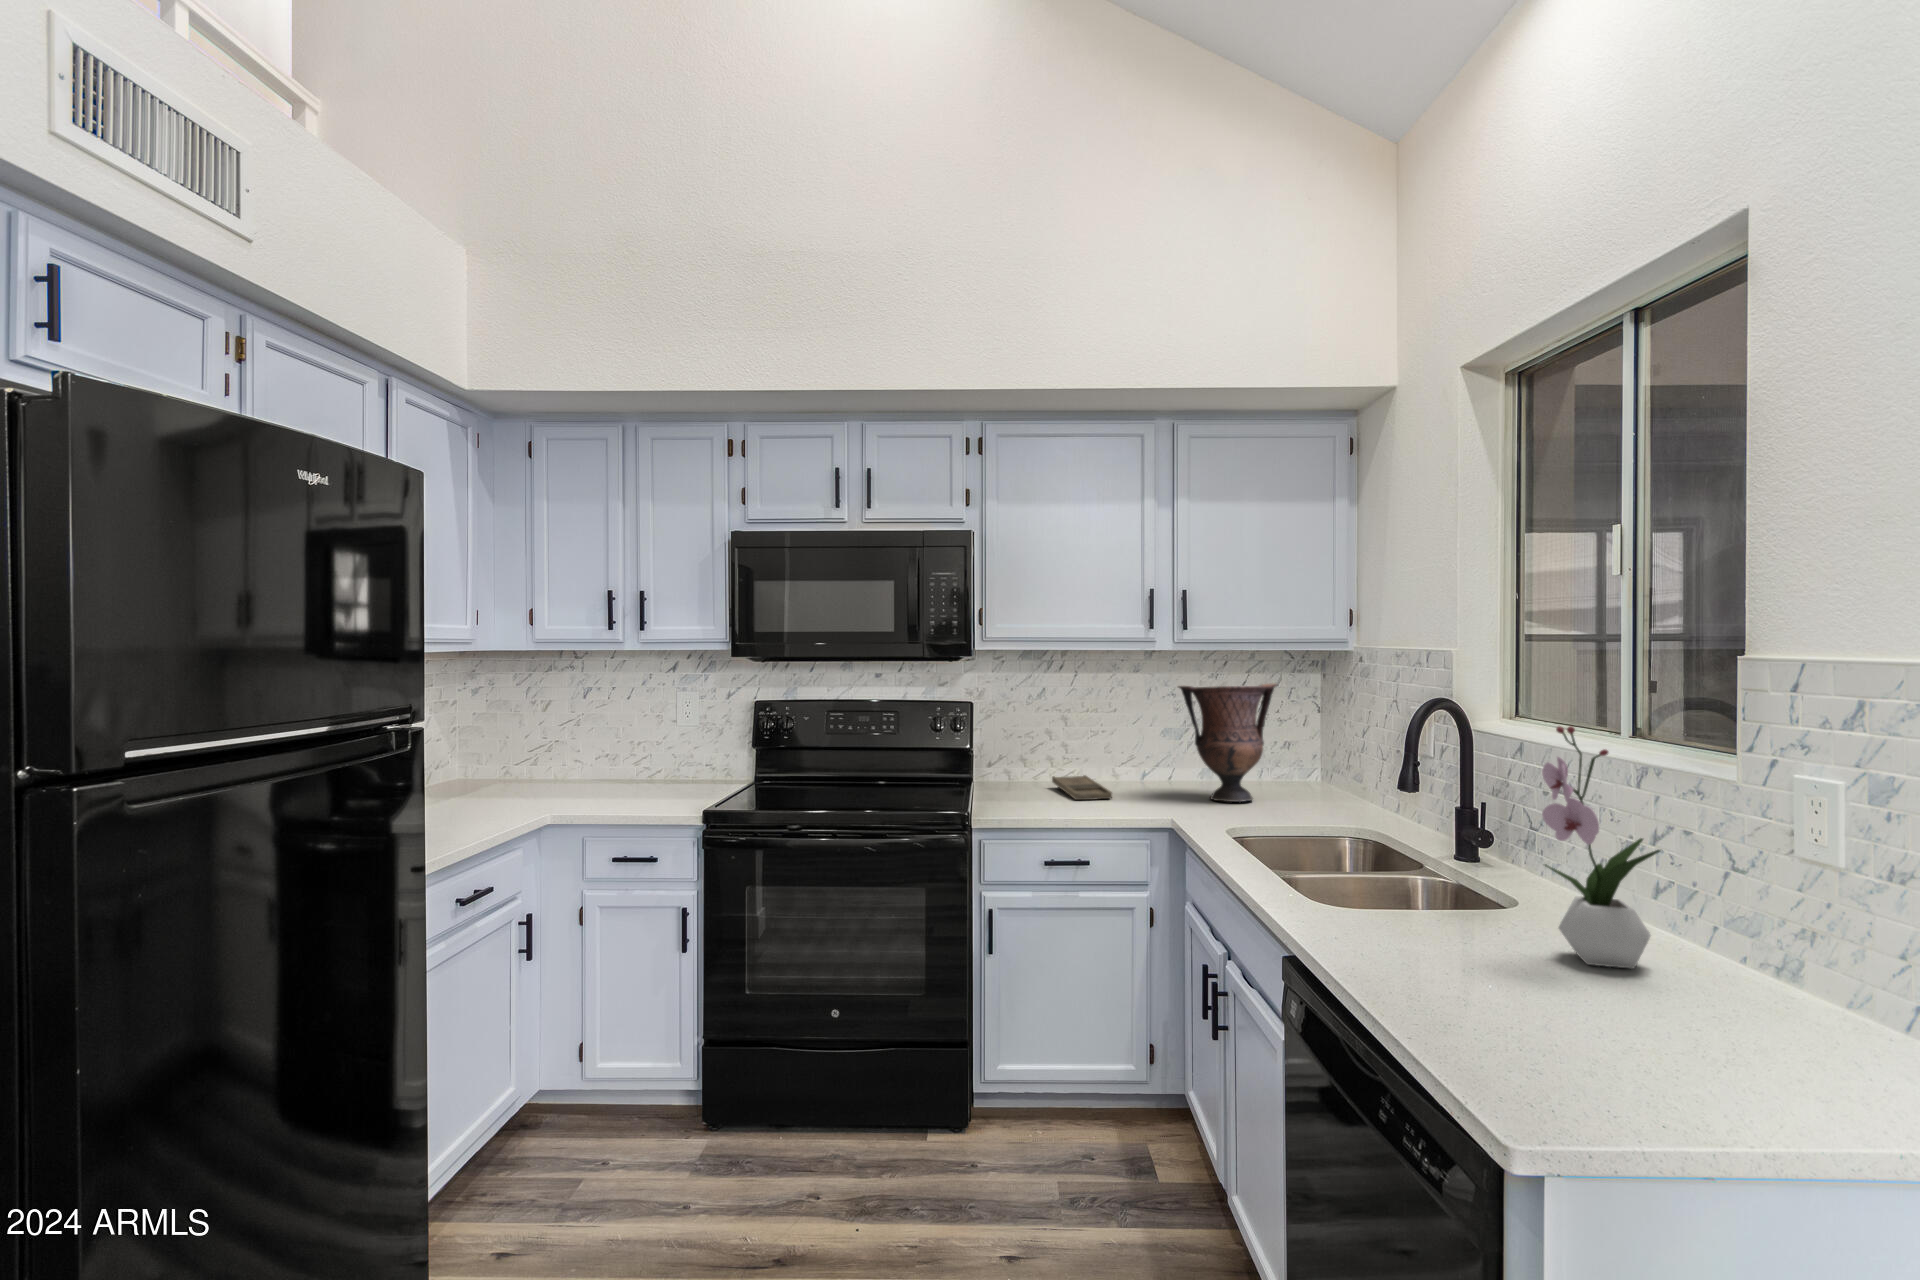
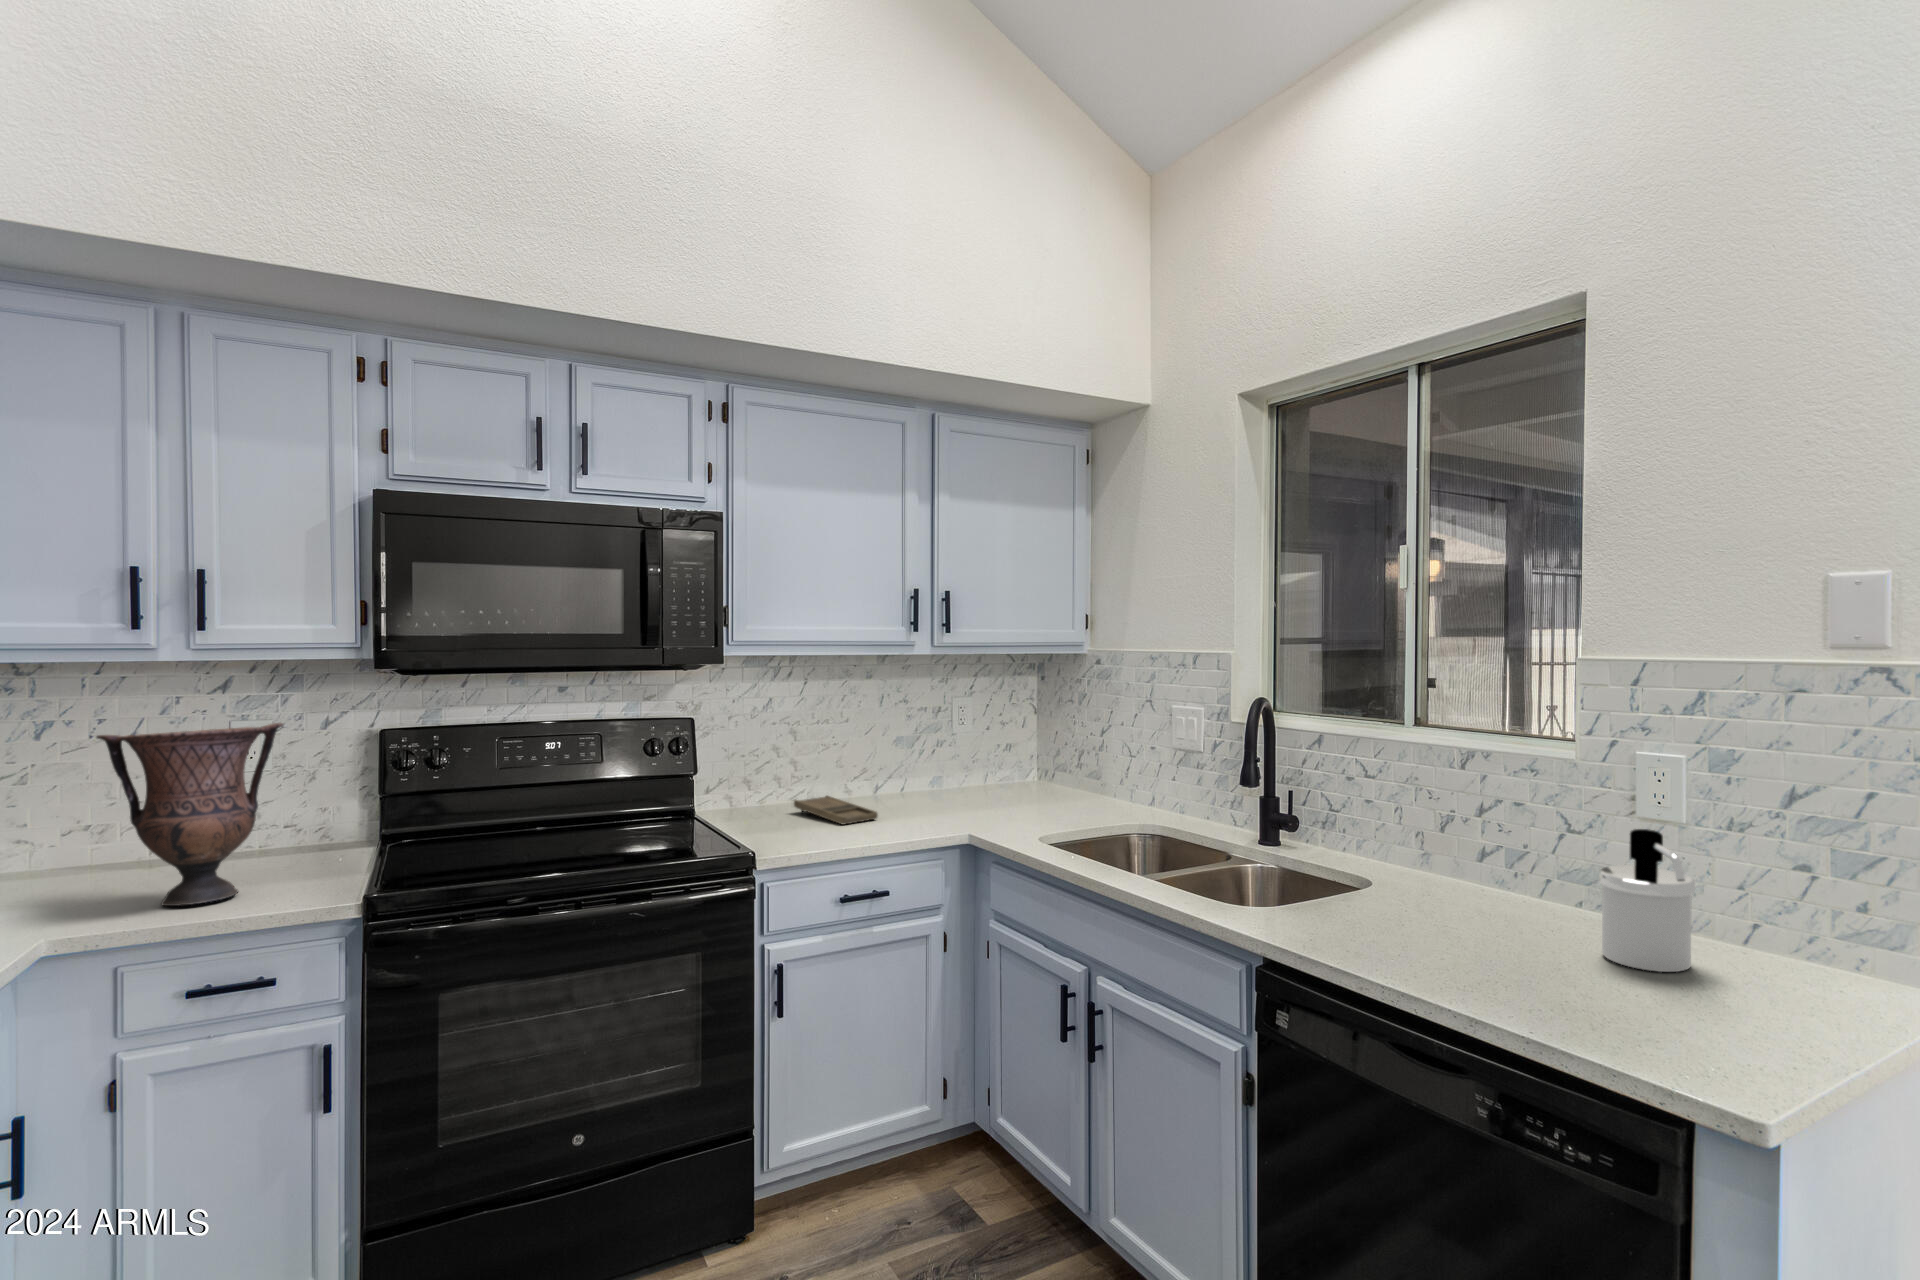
vase: present [1178,684,1277,802] -> present [97,723,283,906]
flower arrangement: present [1542,726,1661,969] -> none [1445,721,1549,927]
soap dispenser: none [1669,863,1792,1041] -> present [1599,829,1695,972]

